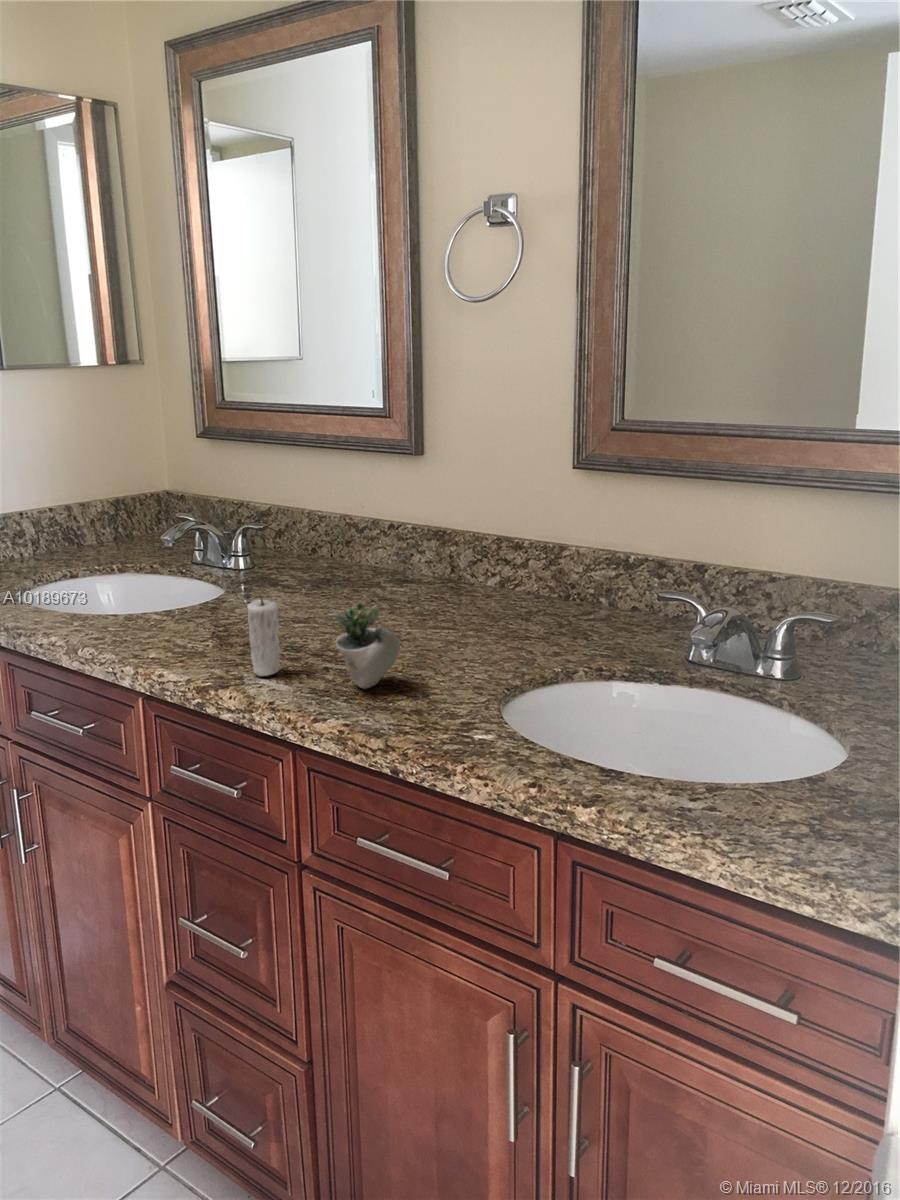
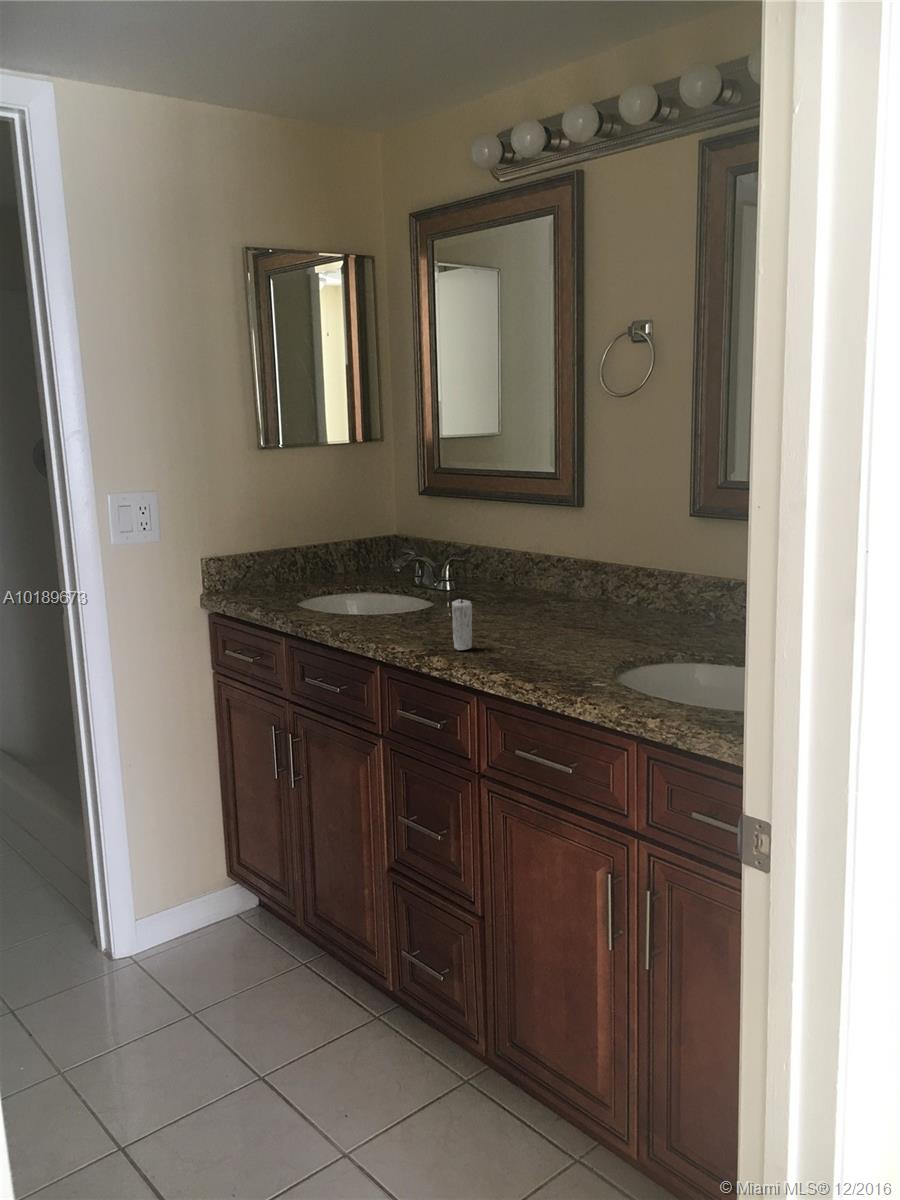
succulent plant: present [333,596,420,689] -> none [507,596,562,659]

